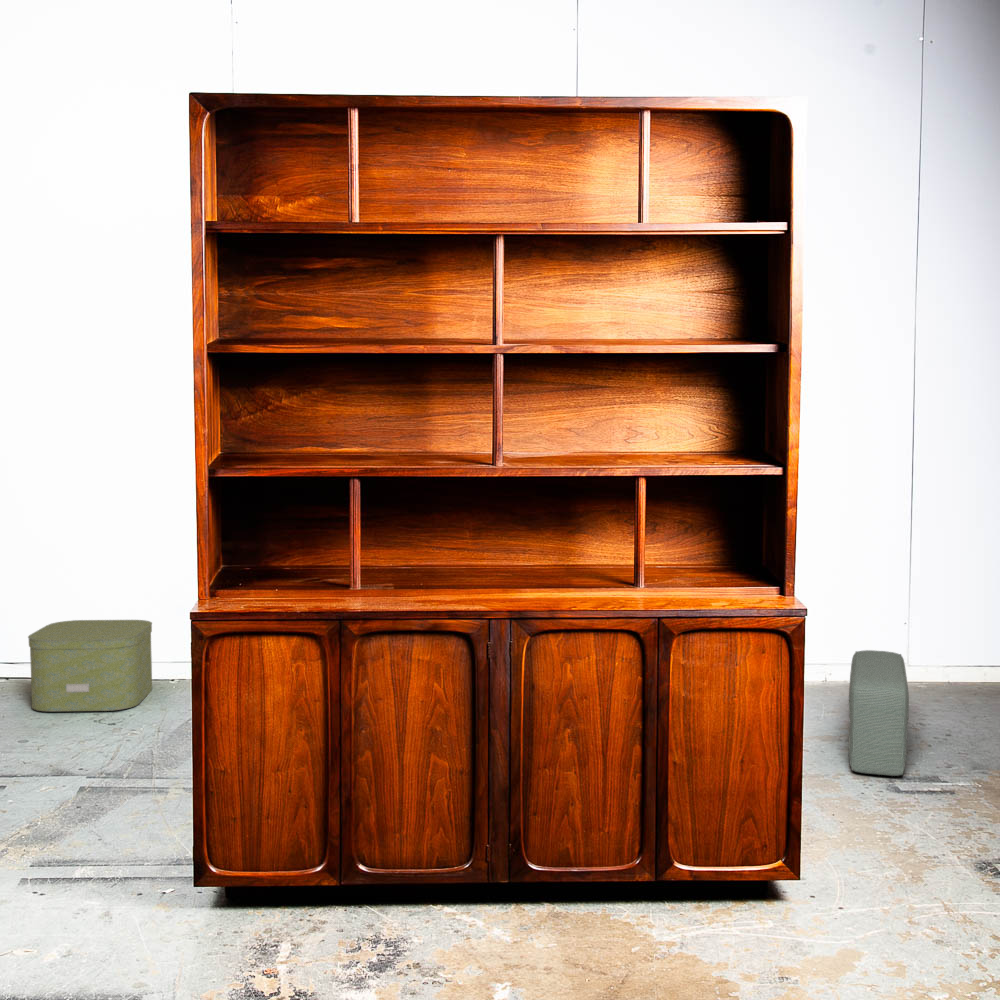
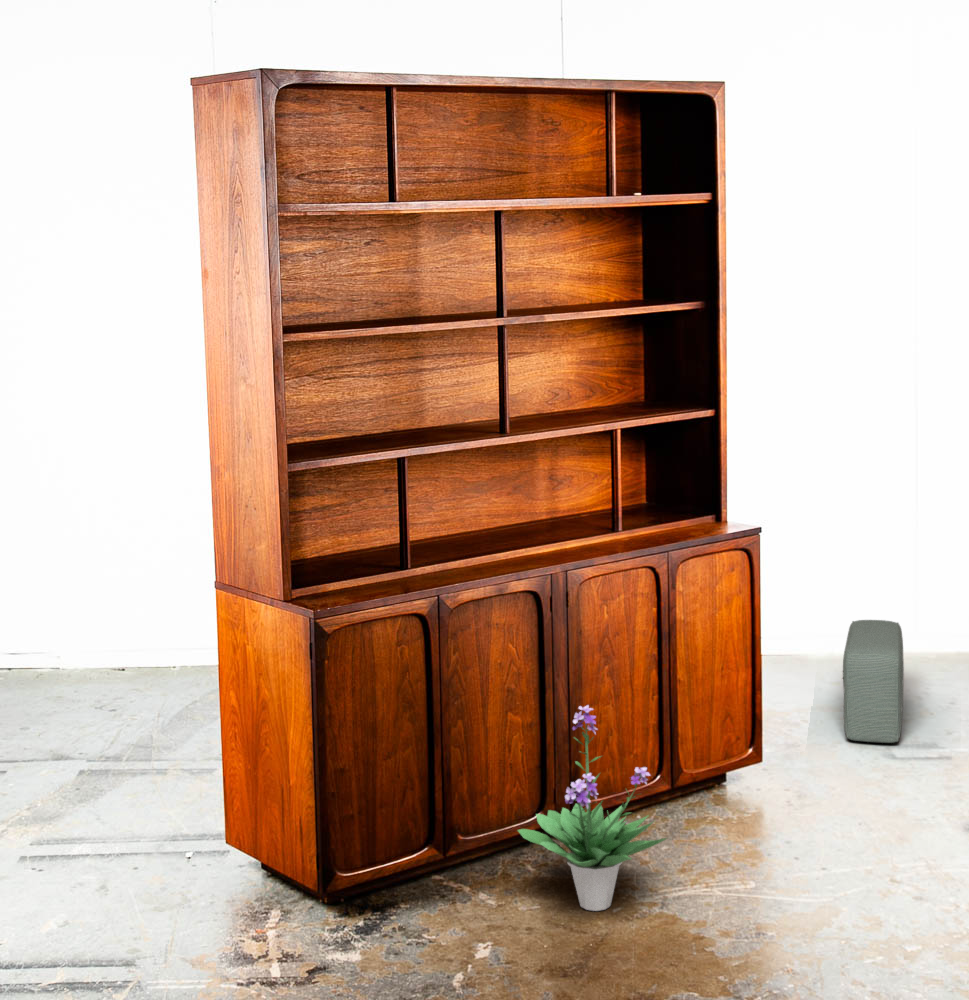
storage box: present [28,620,152,711] -> none [29,609,154,701]
potted plant: none [535,739,690,950] -> present [518,705,666,911]

